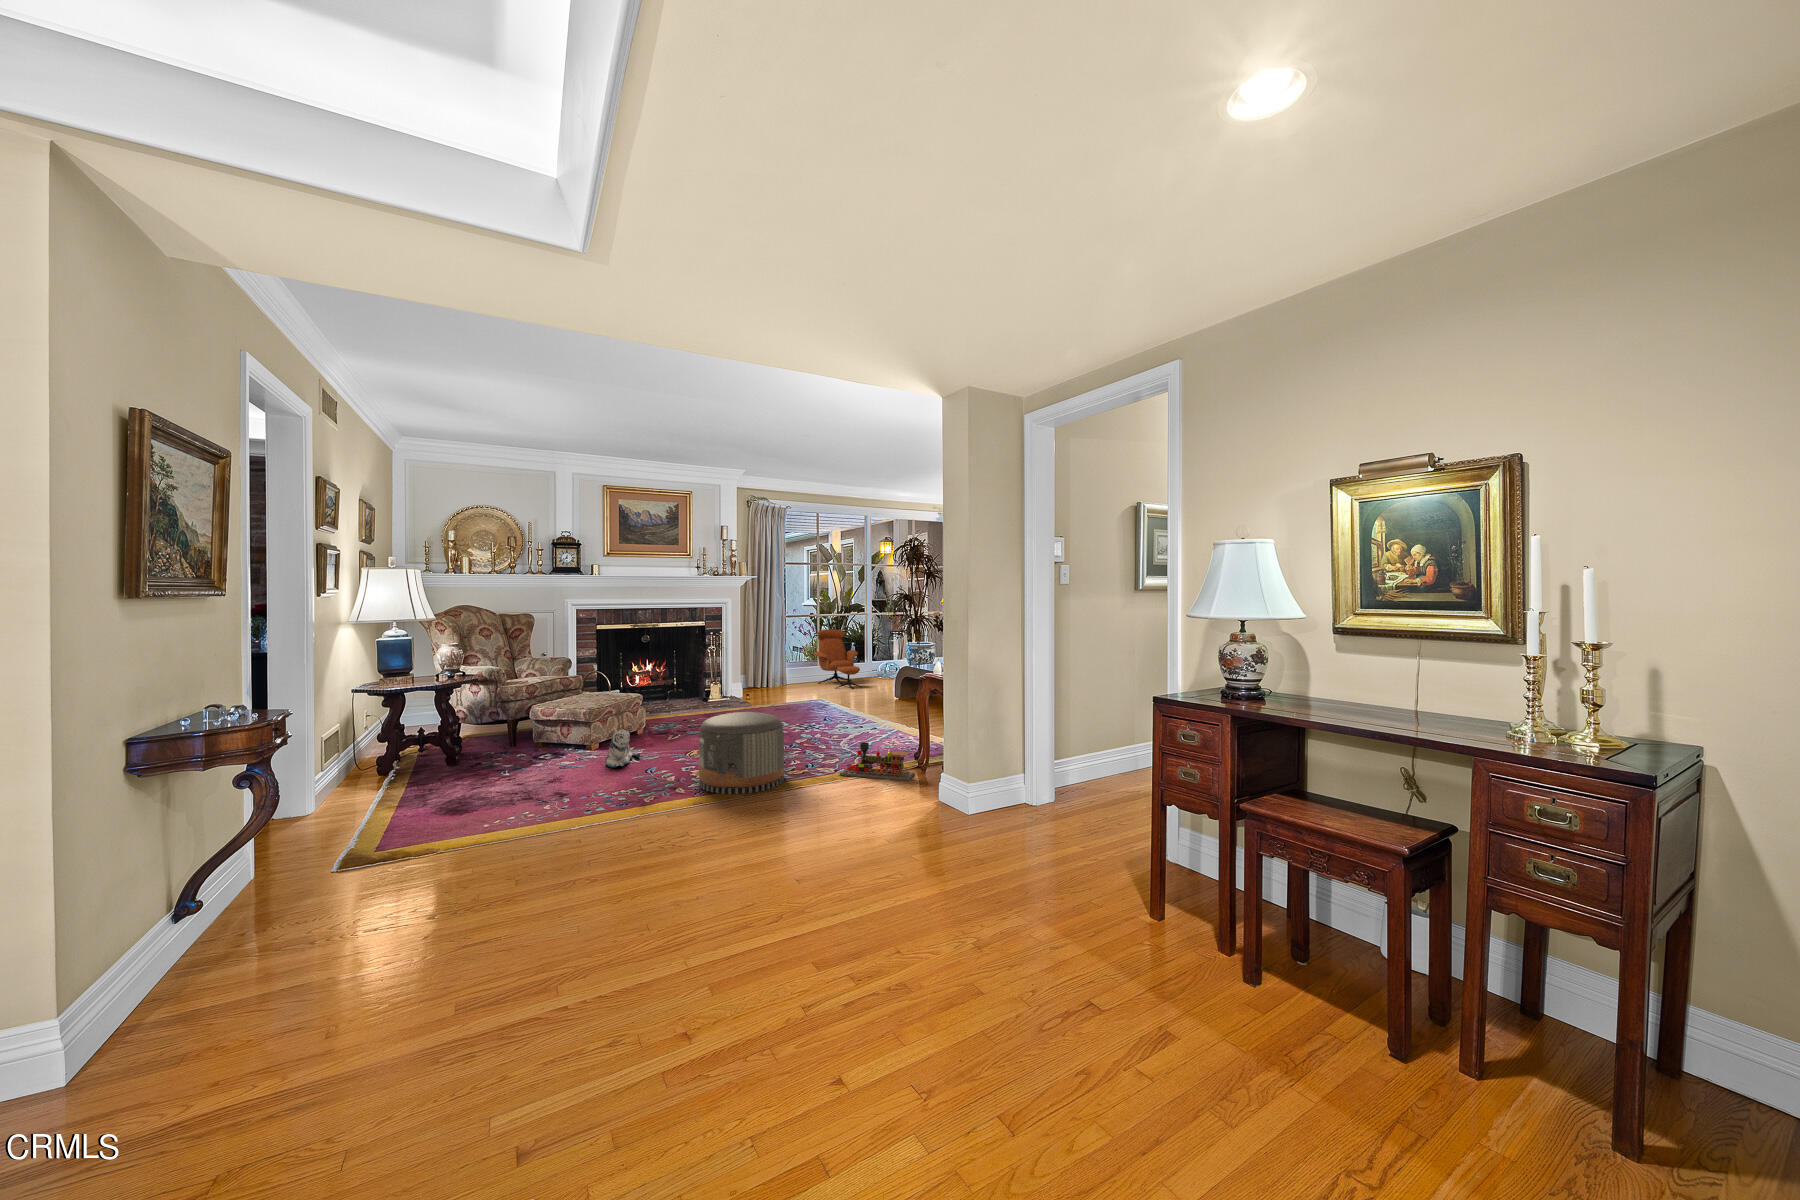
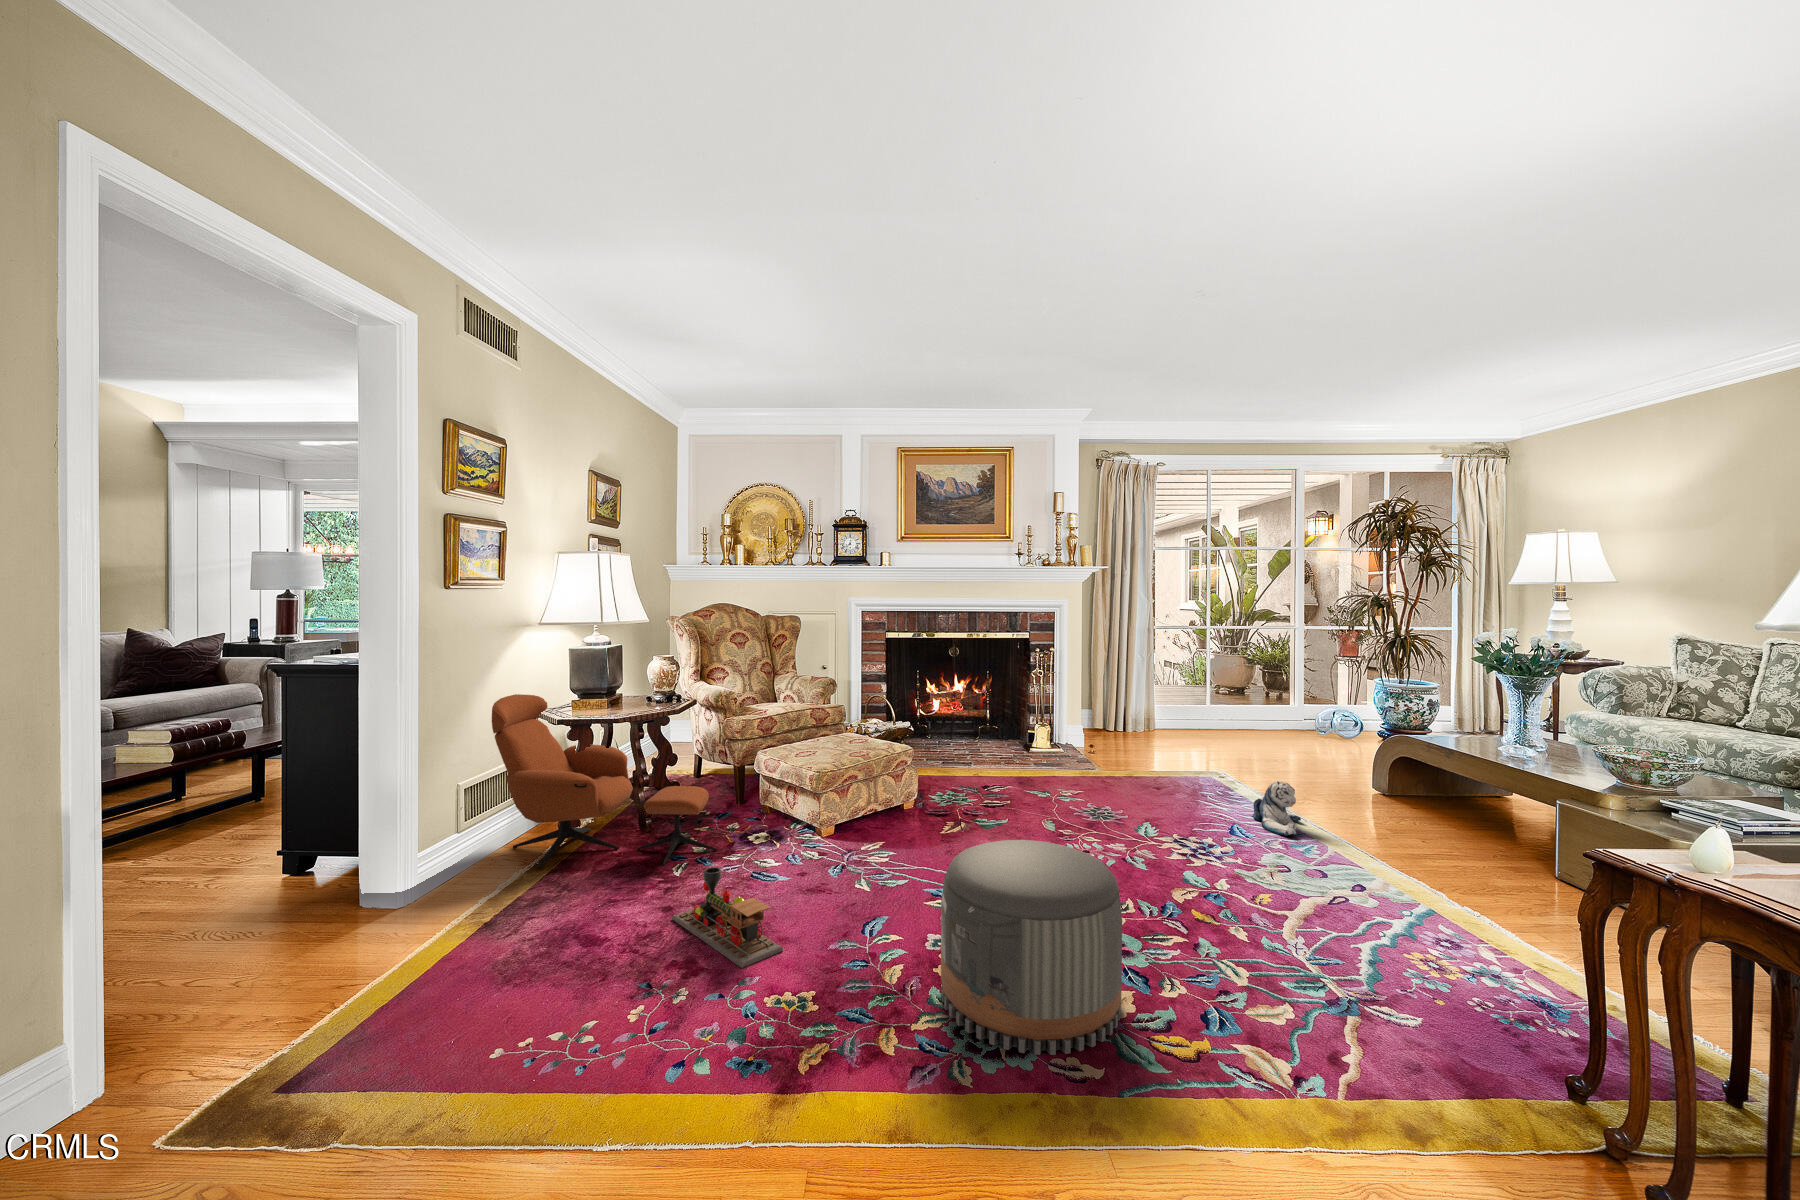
lounge chair: present [814,629,862,689] -> present [492,694,717,869]
plush toy: present [606,730,640,768] -> present [1252,781,1301,836]
toy train: present [839,742,915,781] -> present [672,867,783,968]

